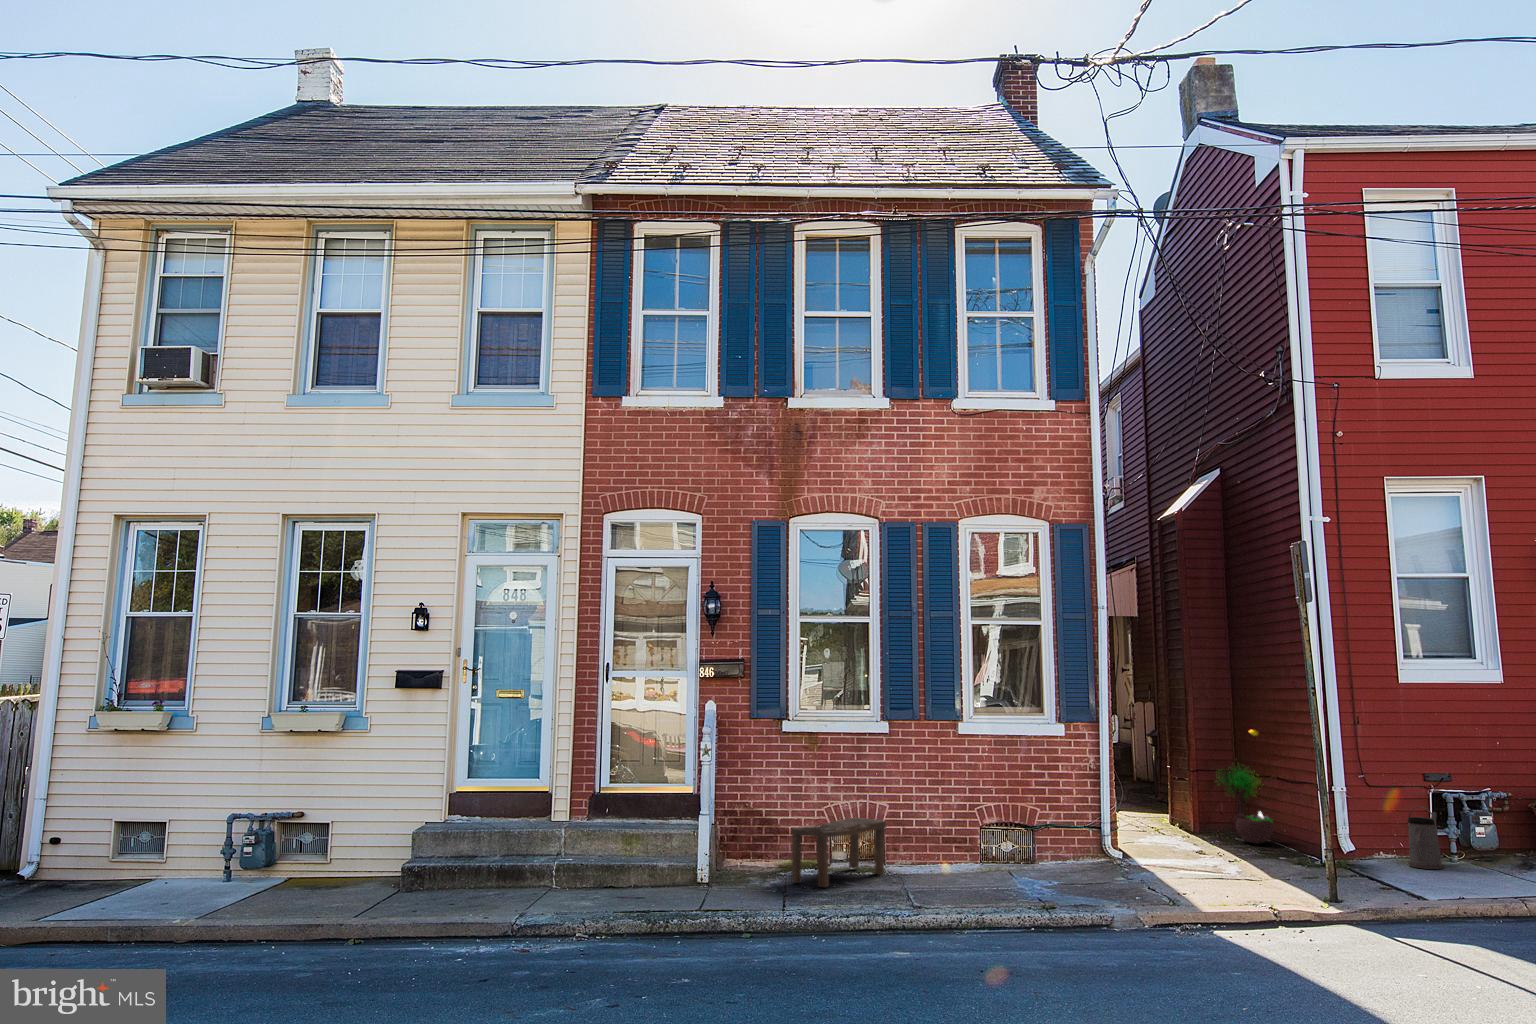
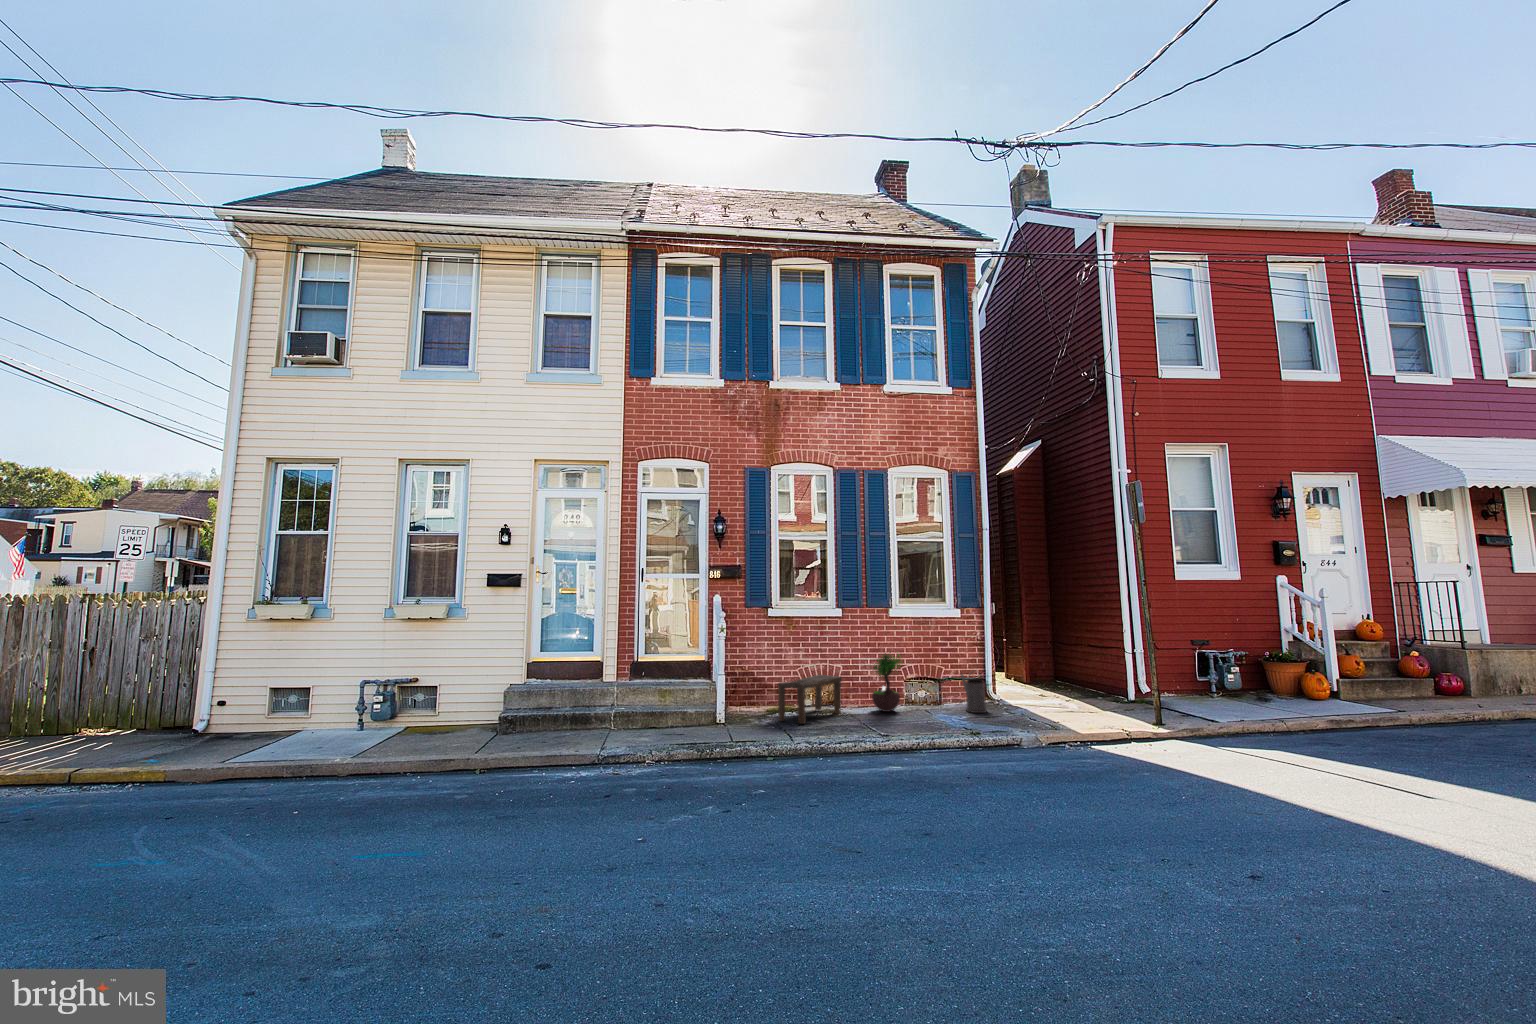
potted tree: present [1218,767,1274,844] -> present [872,652,900,712]
watering can: present [1407,807,1443,869] -> present [961,674,987,713]

